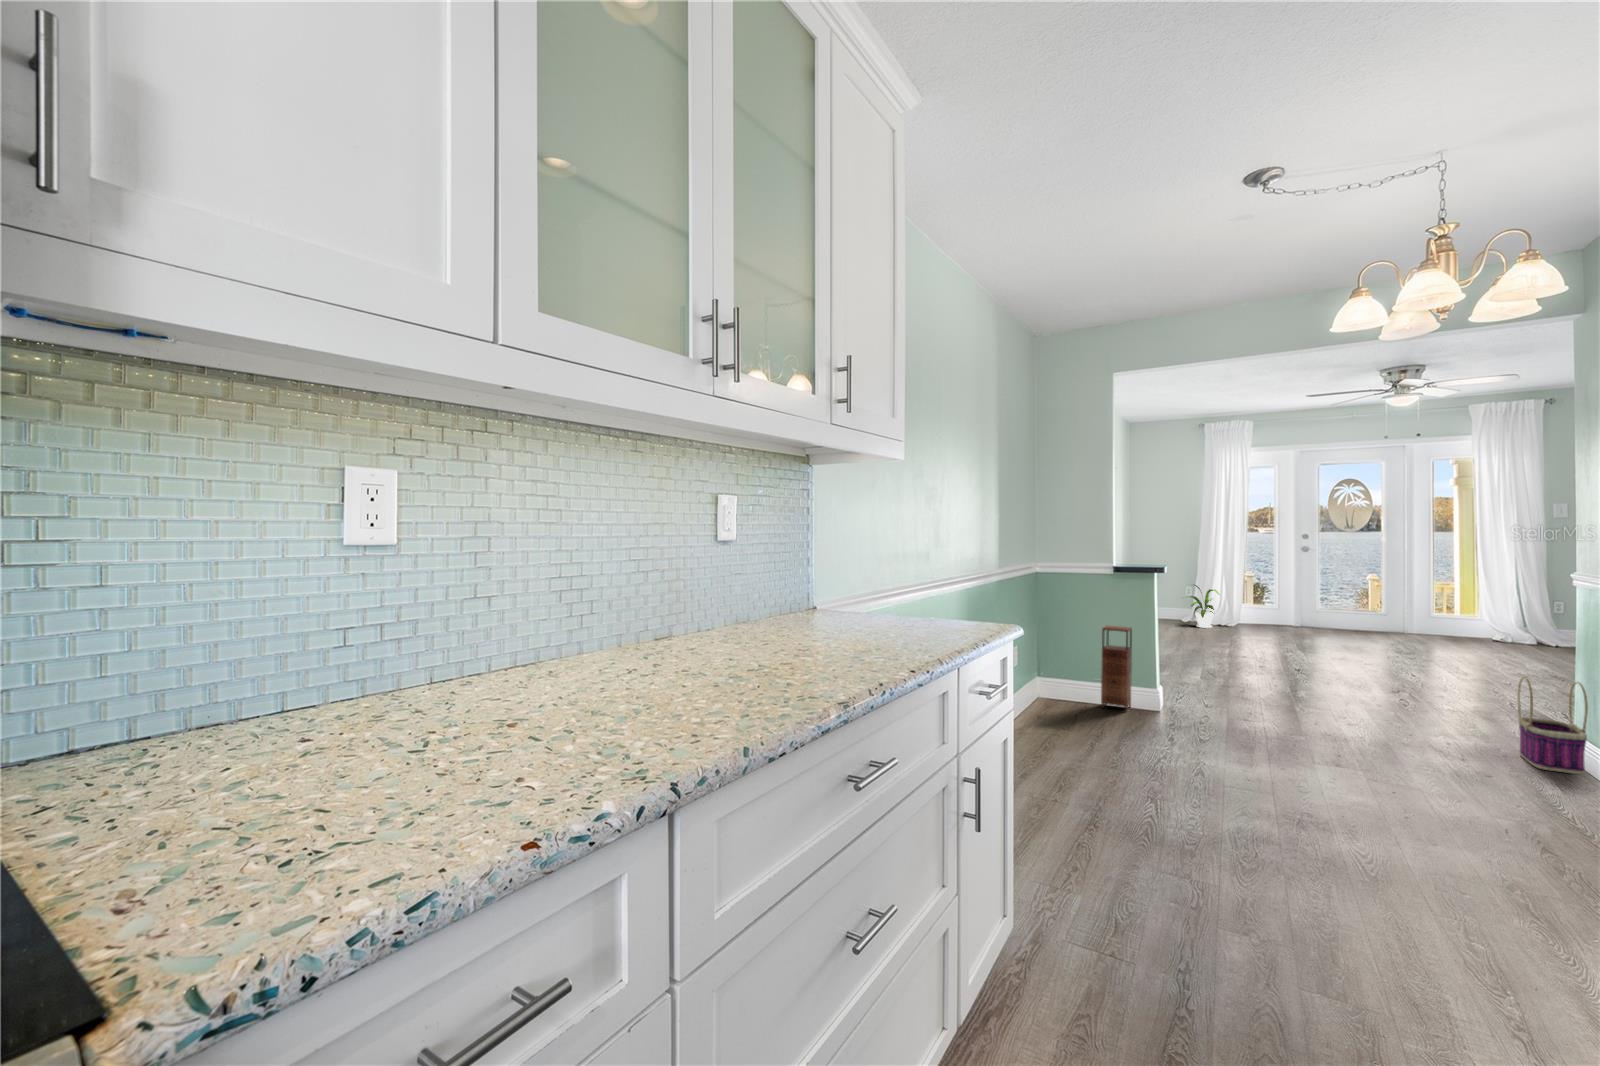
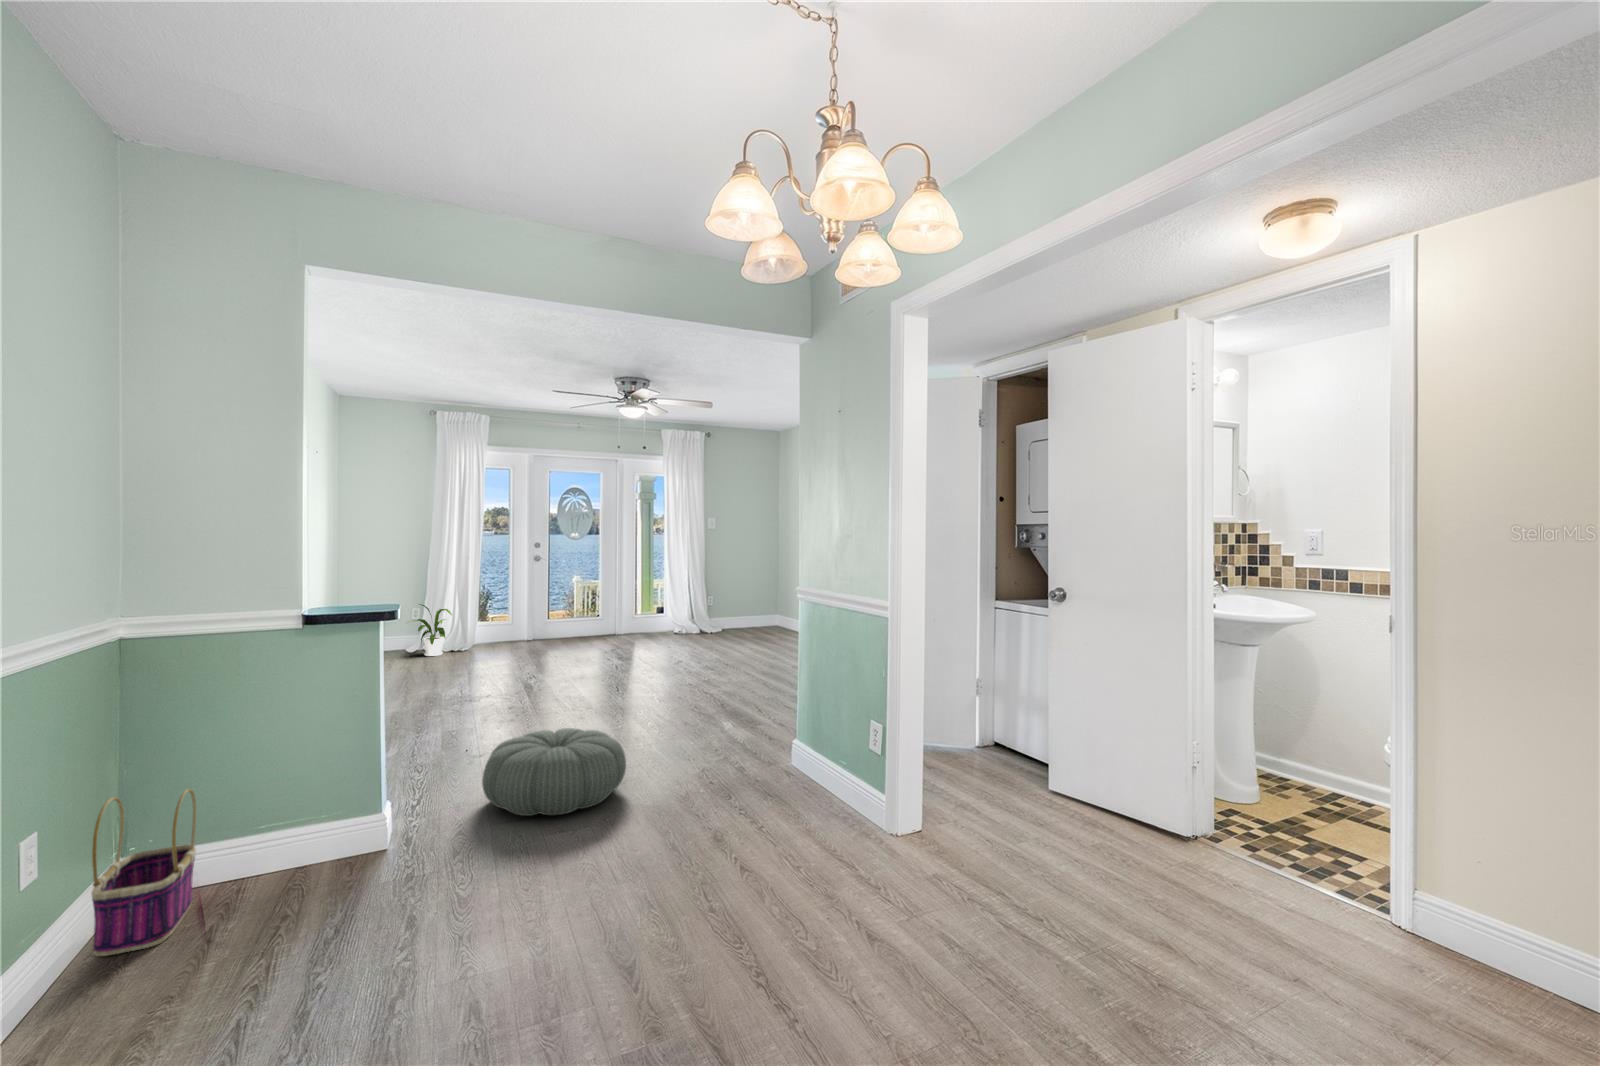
storage cabinet: present [1101,626,1132,711] -> none [273,720,337,885]
pouf: none [1224,667,1348,725] -> present [482,728,626,816]
basket: present [1518,677,1588,774] -> present [92,789,196,956]

